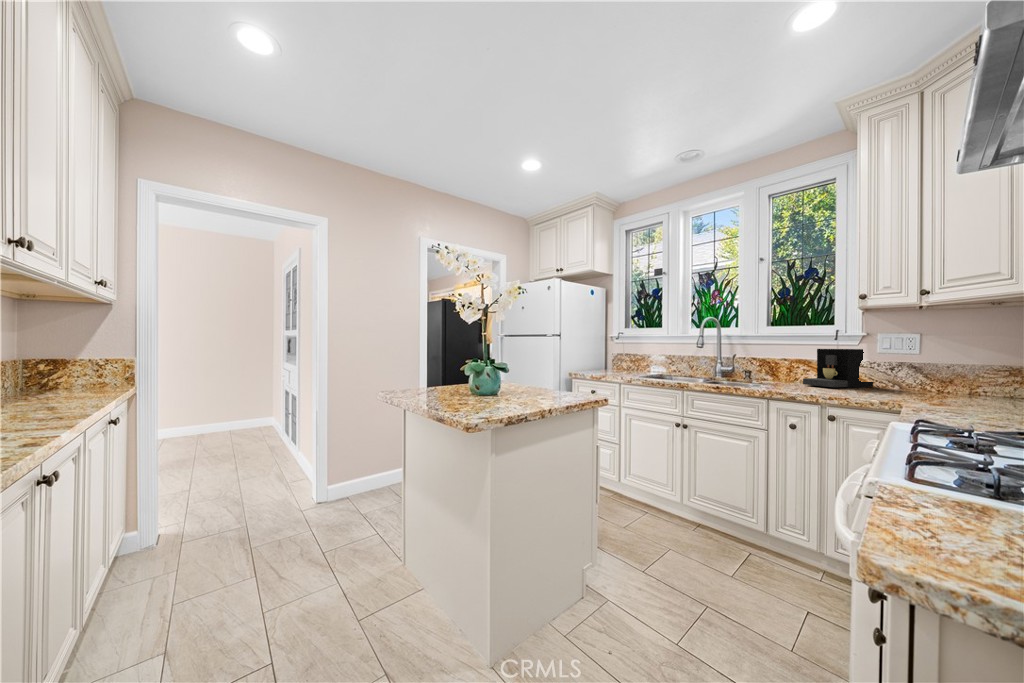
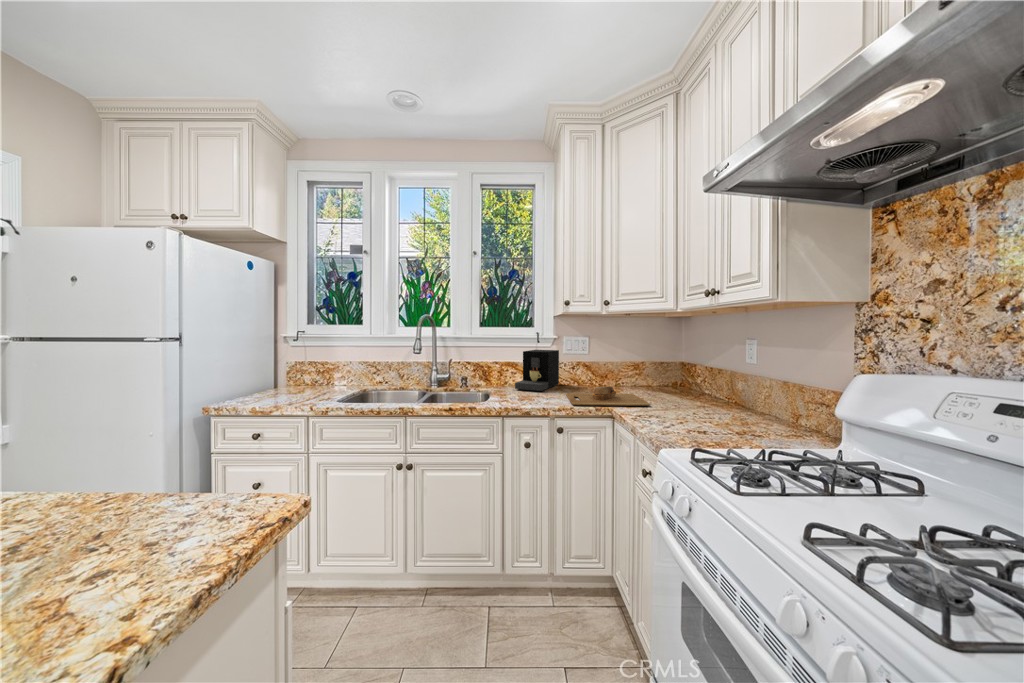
cutting board: none [853,384,973,406] -> present [566,387,650,406]

